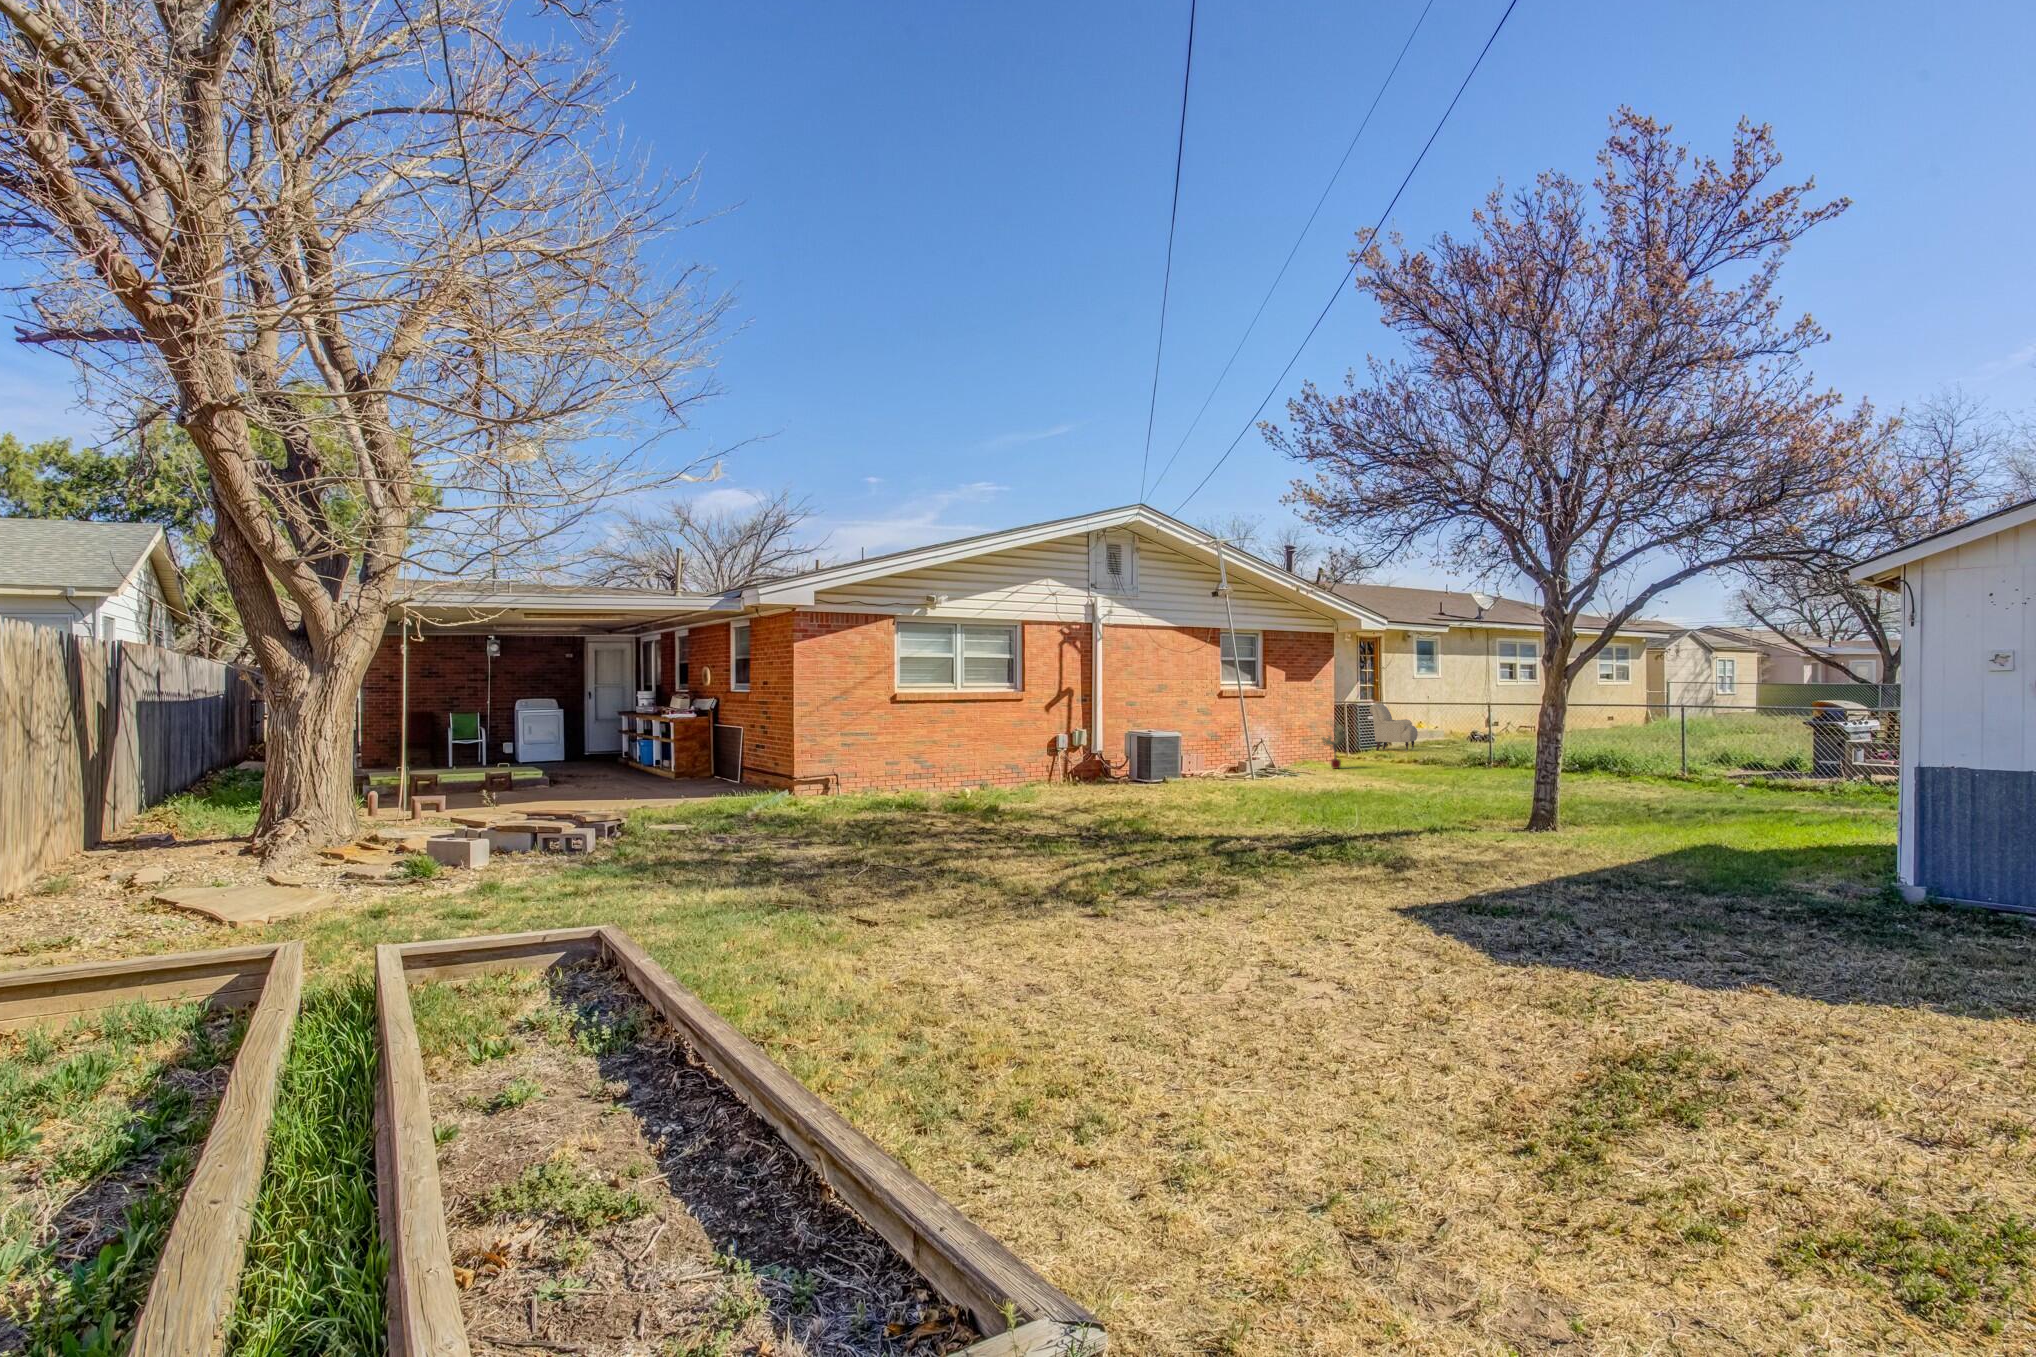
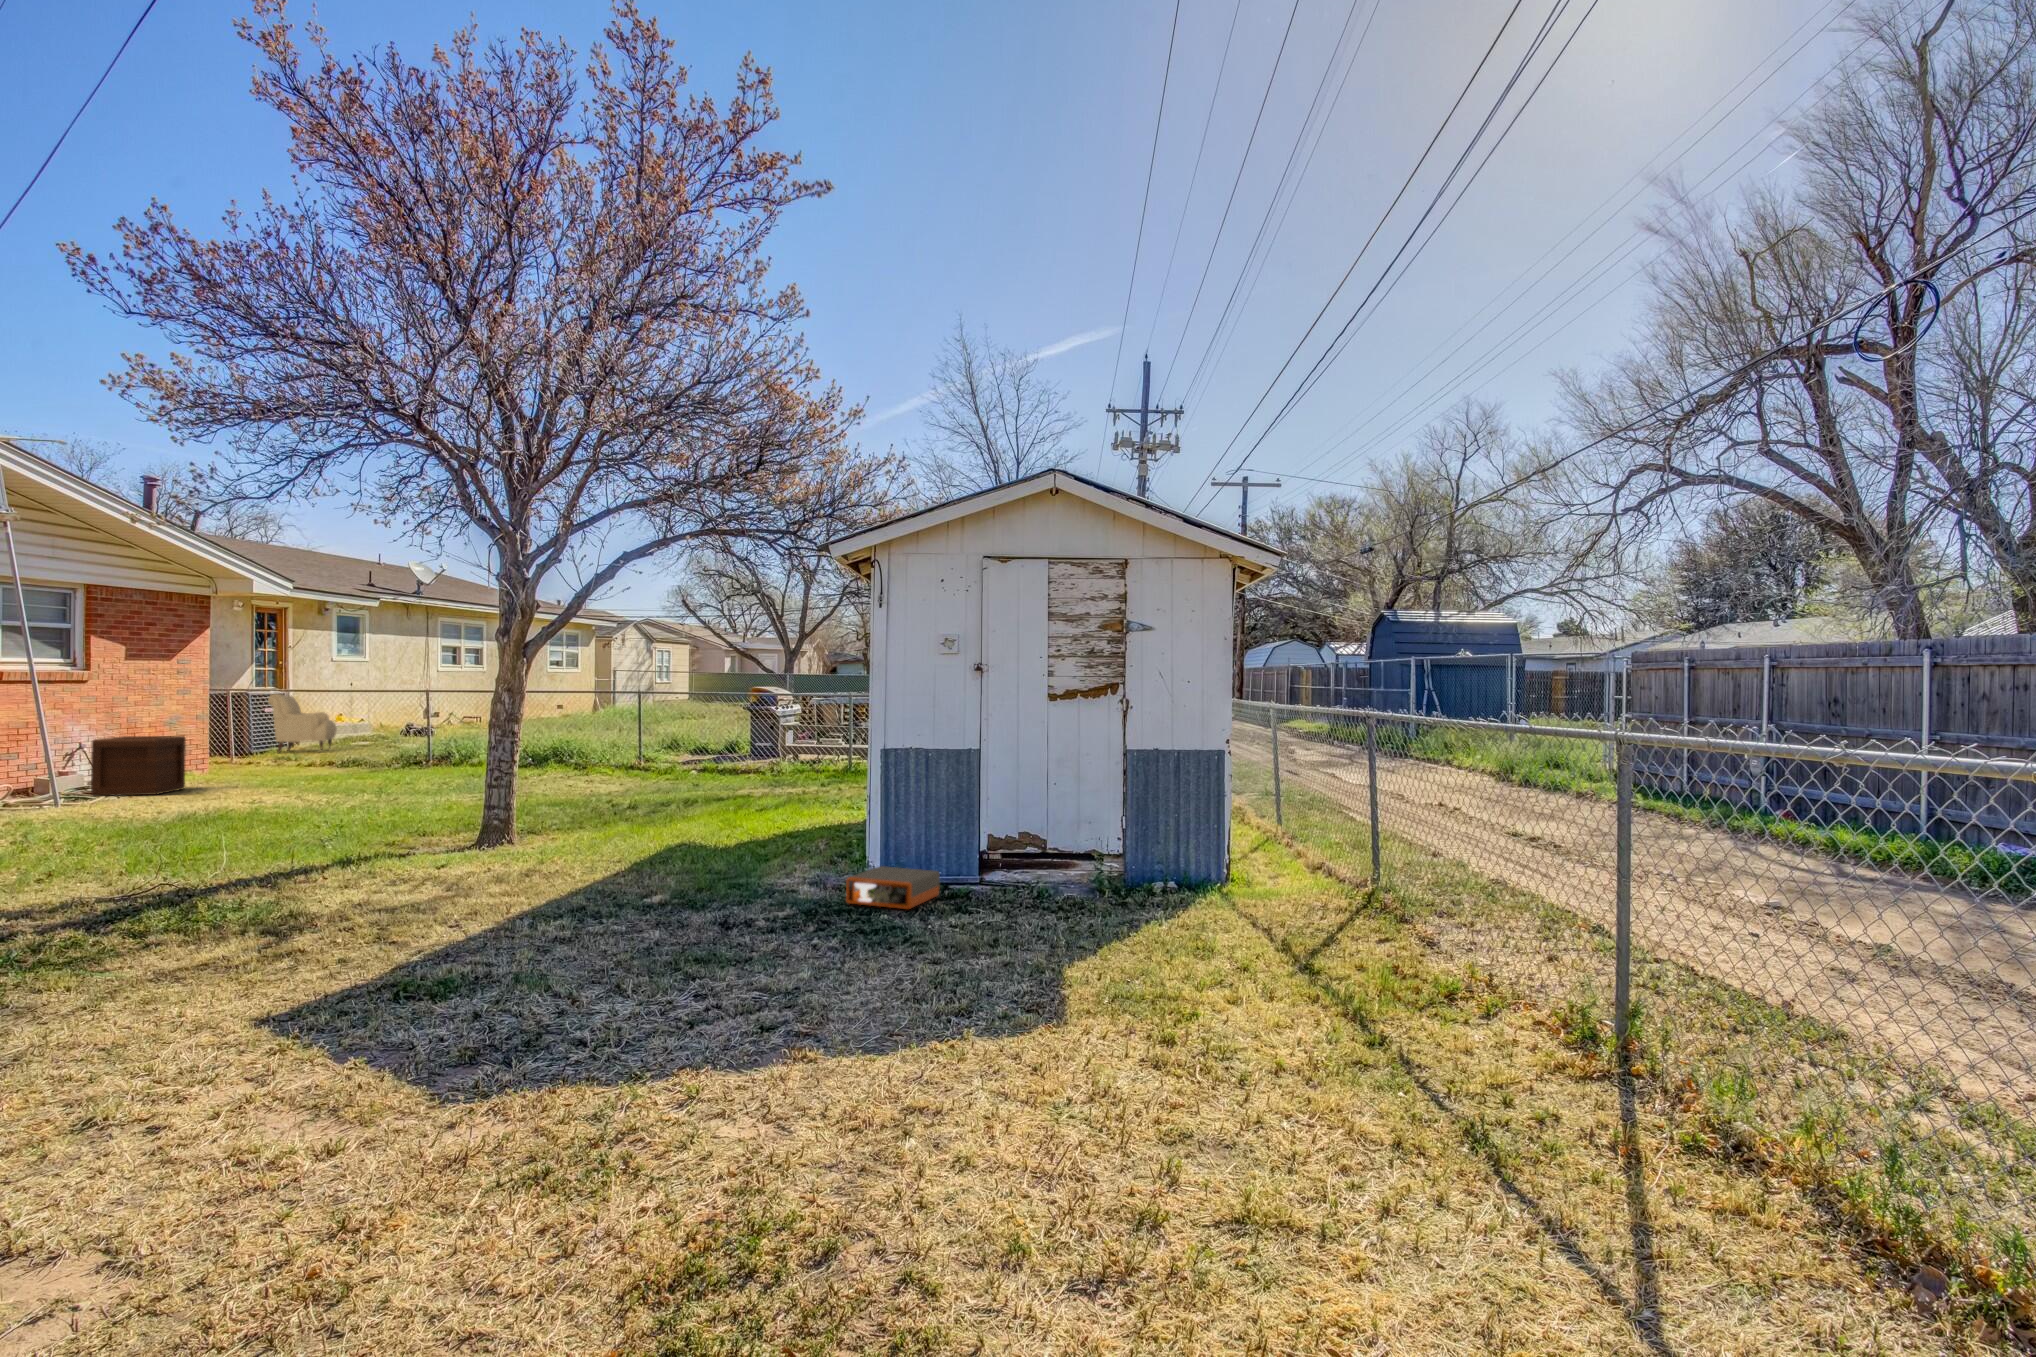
potted tree: present [1323,723,1346,769] -> none [183,715,228,782]
wooden crate: none [1271,734,1323,775] -> present [91,736,186,796]
storage box: none [1873,882,1998,925] -> present [846,866,940,909]

